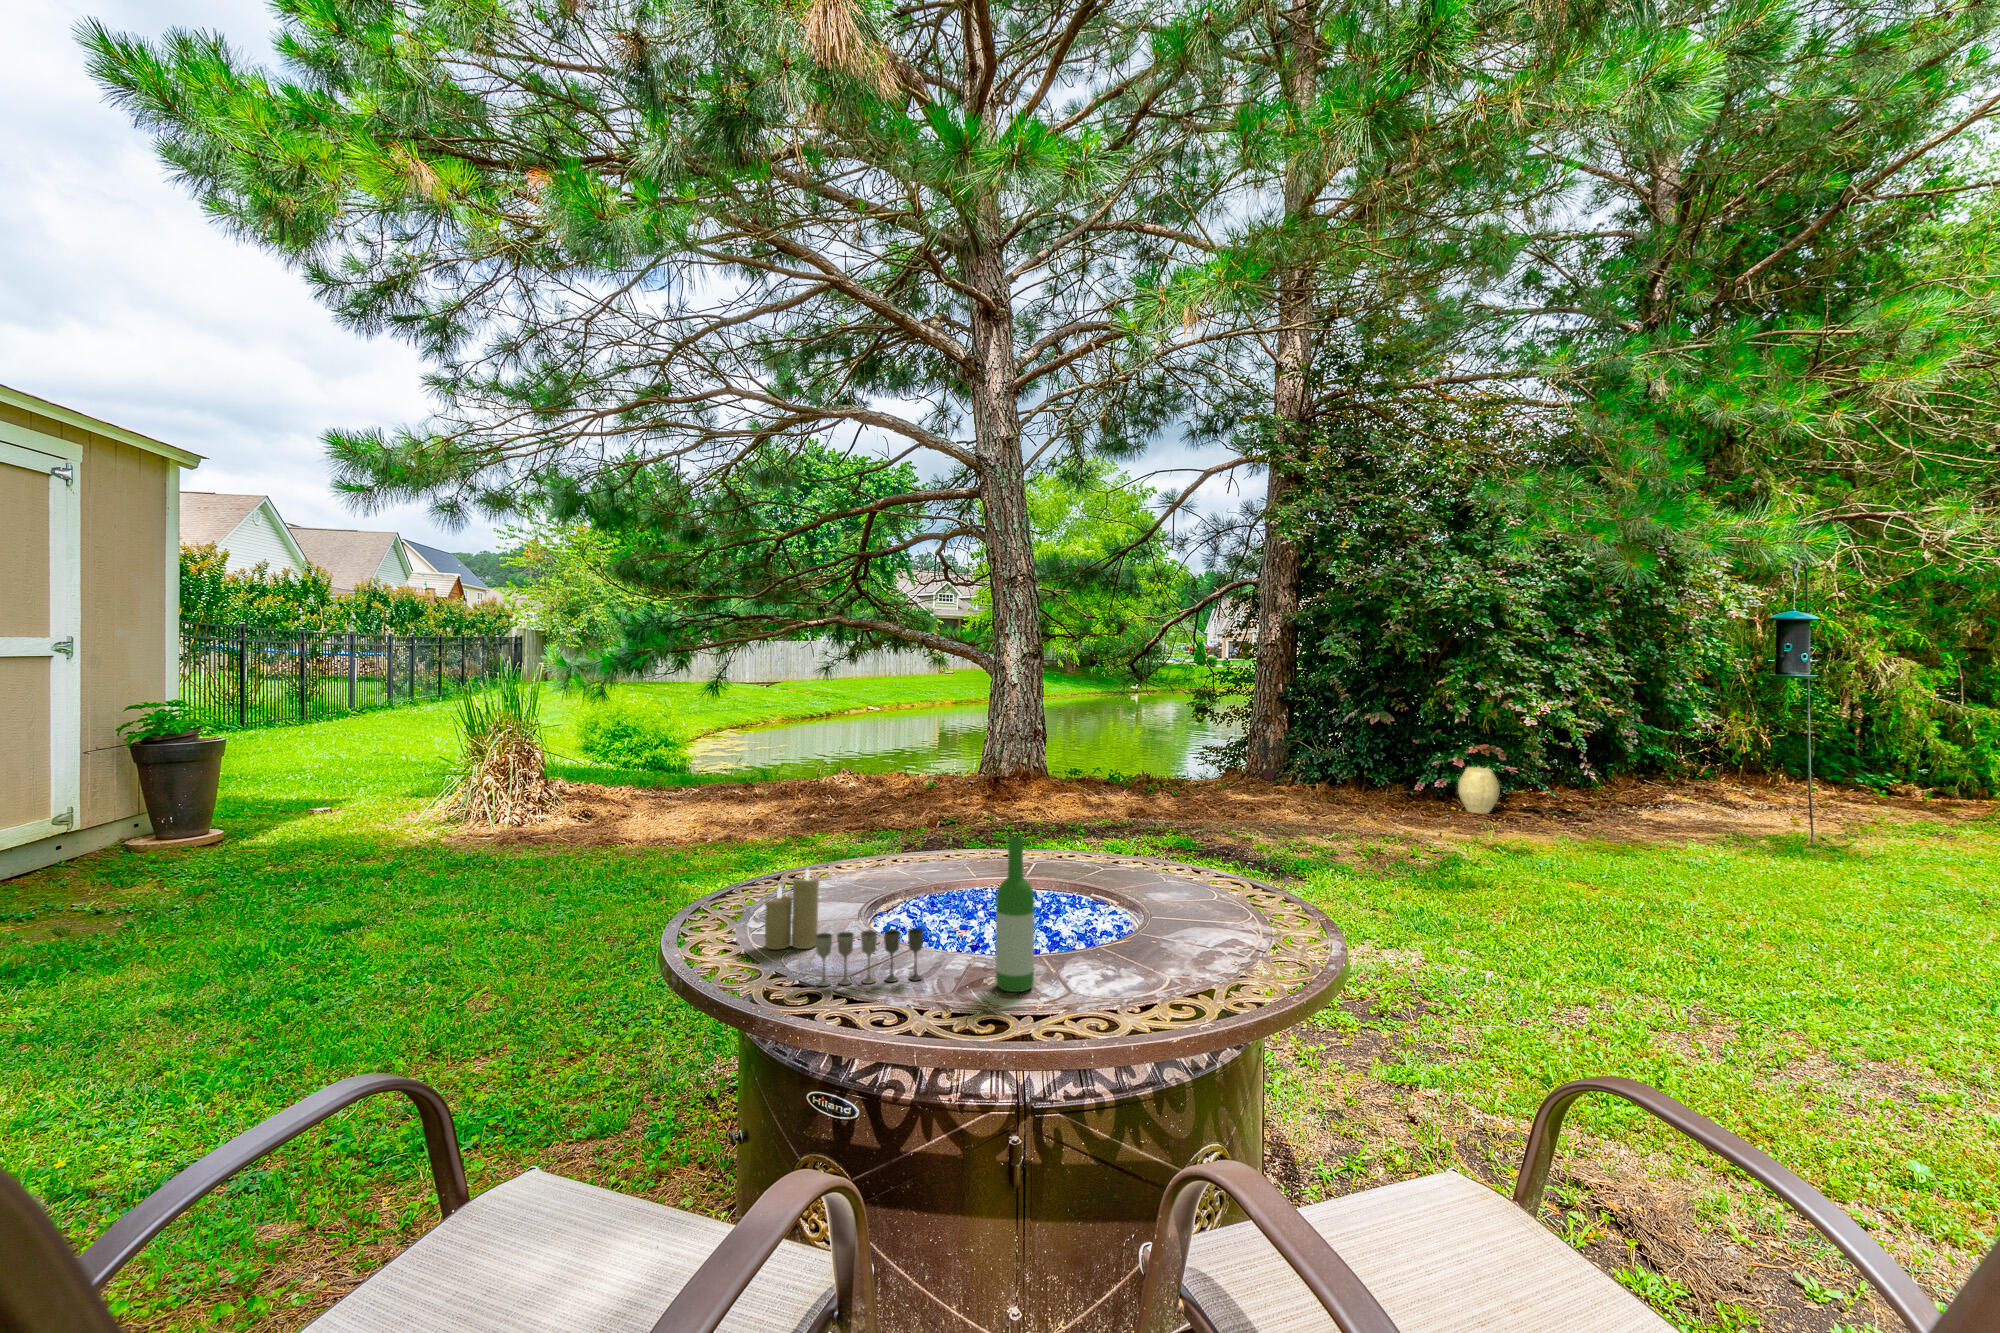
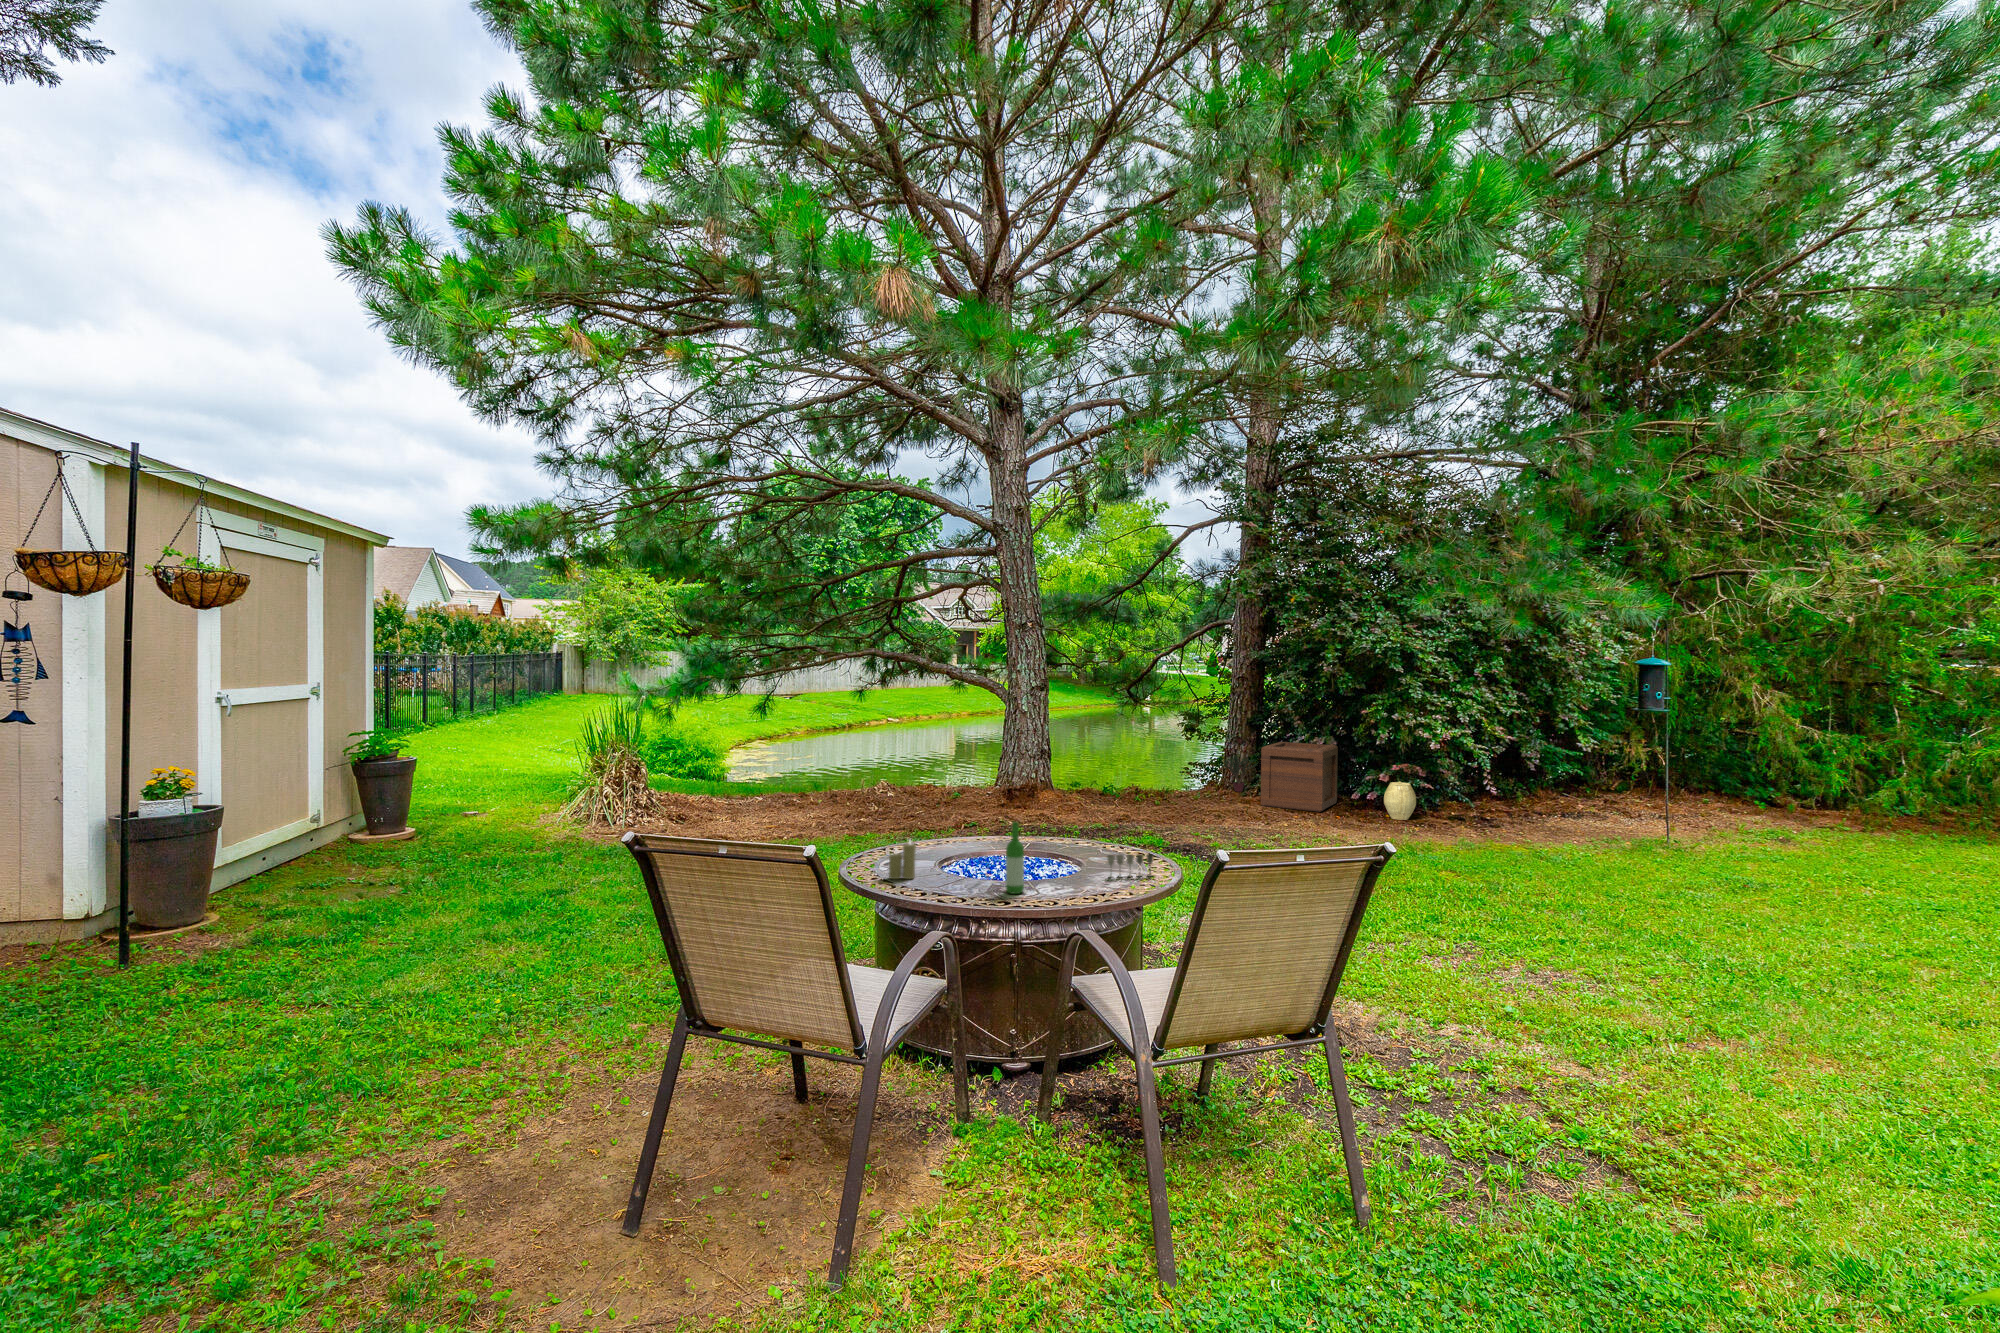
wooden crate: none [1302,720,1393,804] -> present [1261,742,1338,812]
wine glass: present [815,928,924,986] -> present [1107,854,1154,878]

